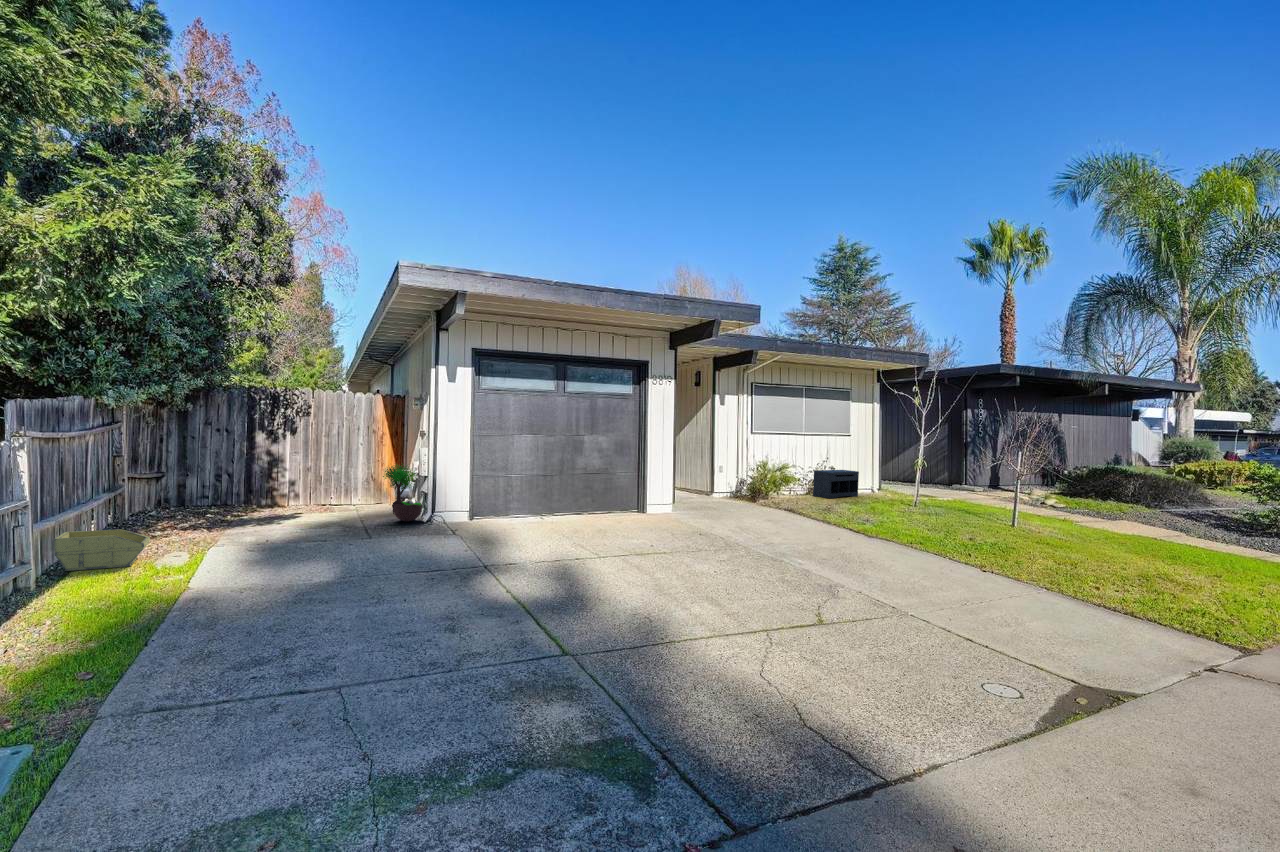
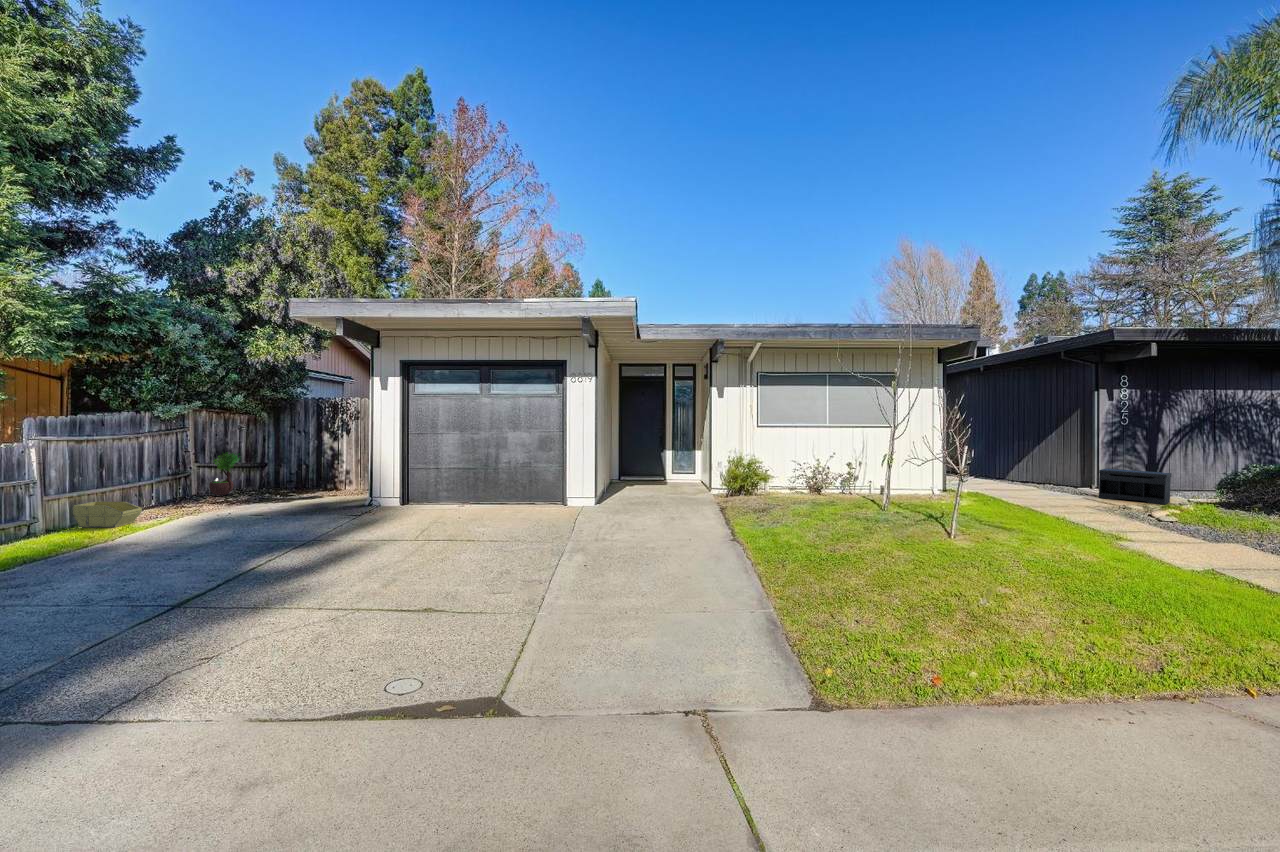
potted tree: present [383,465,422,522] -> present [209,453,237,496]
bench: present [813,470,859,499] -> present [1099,469,1171,505]

